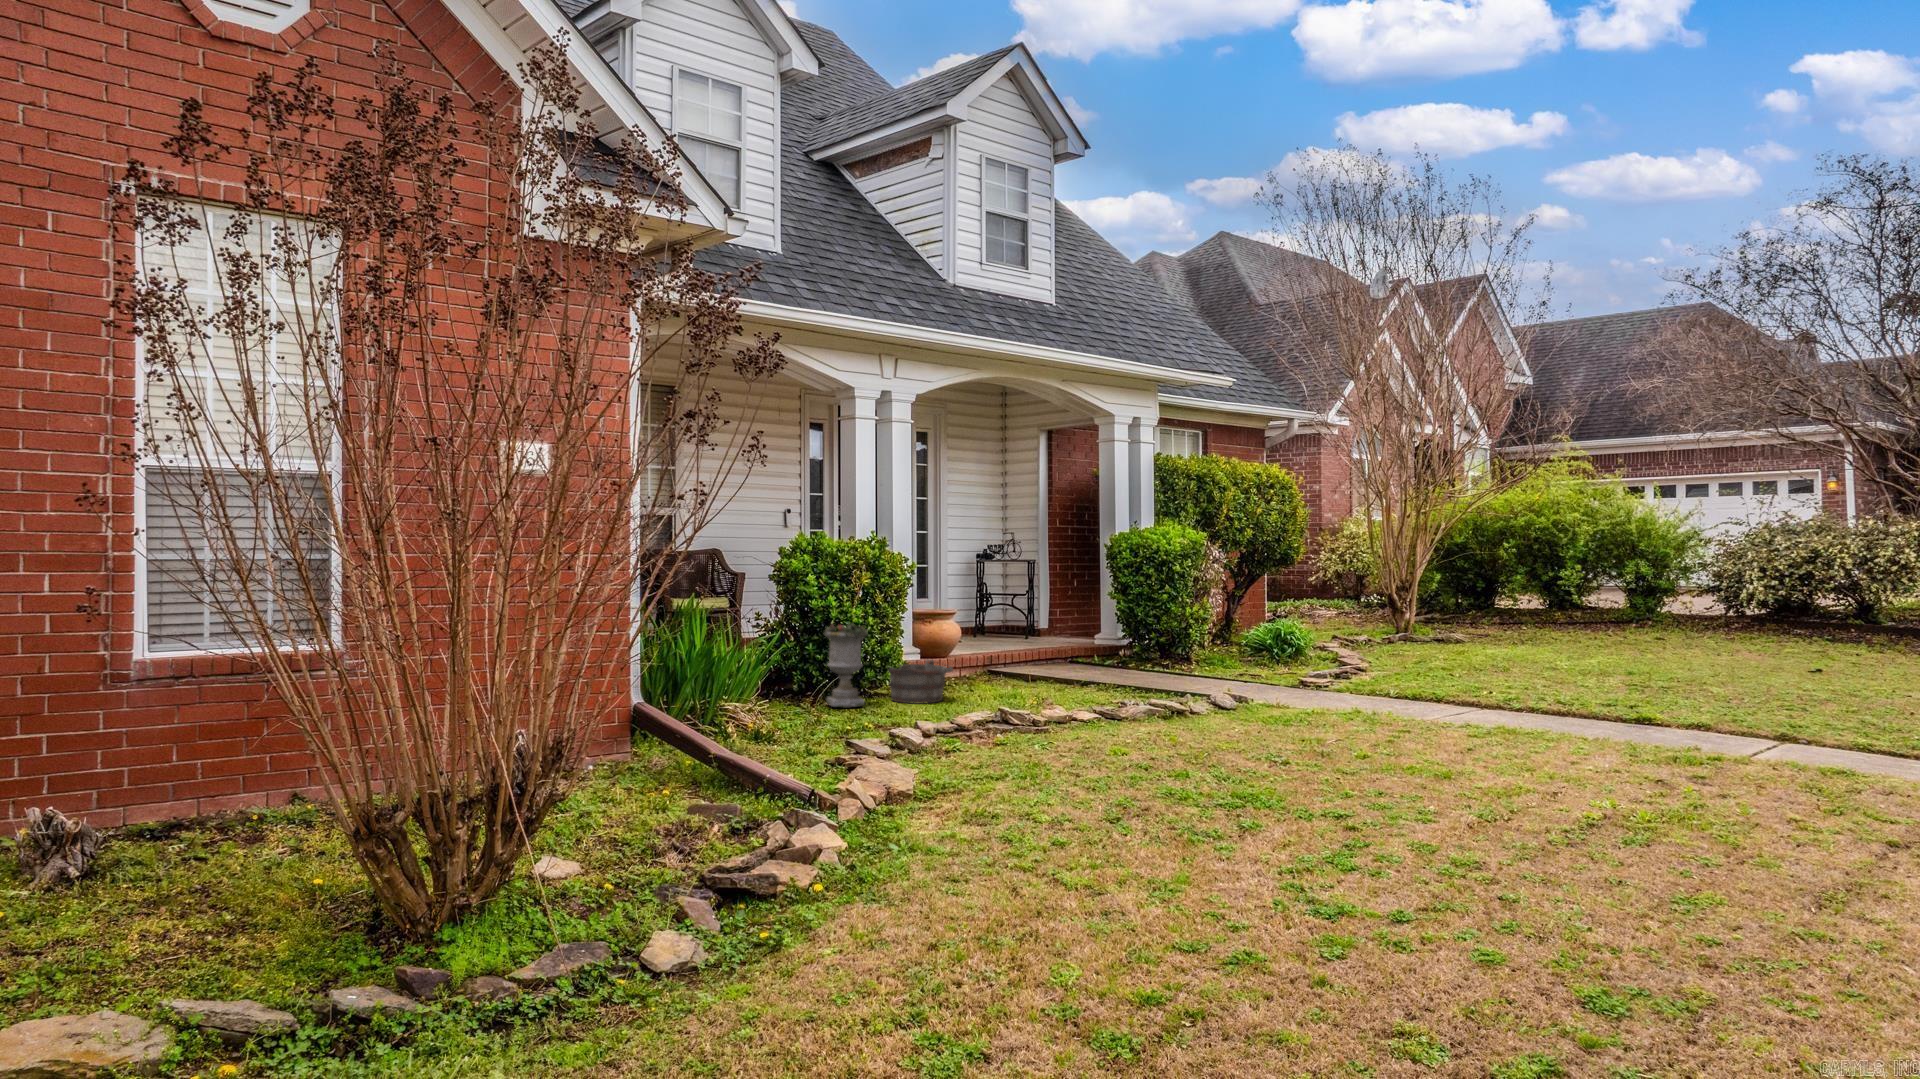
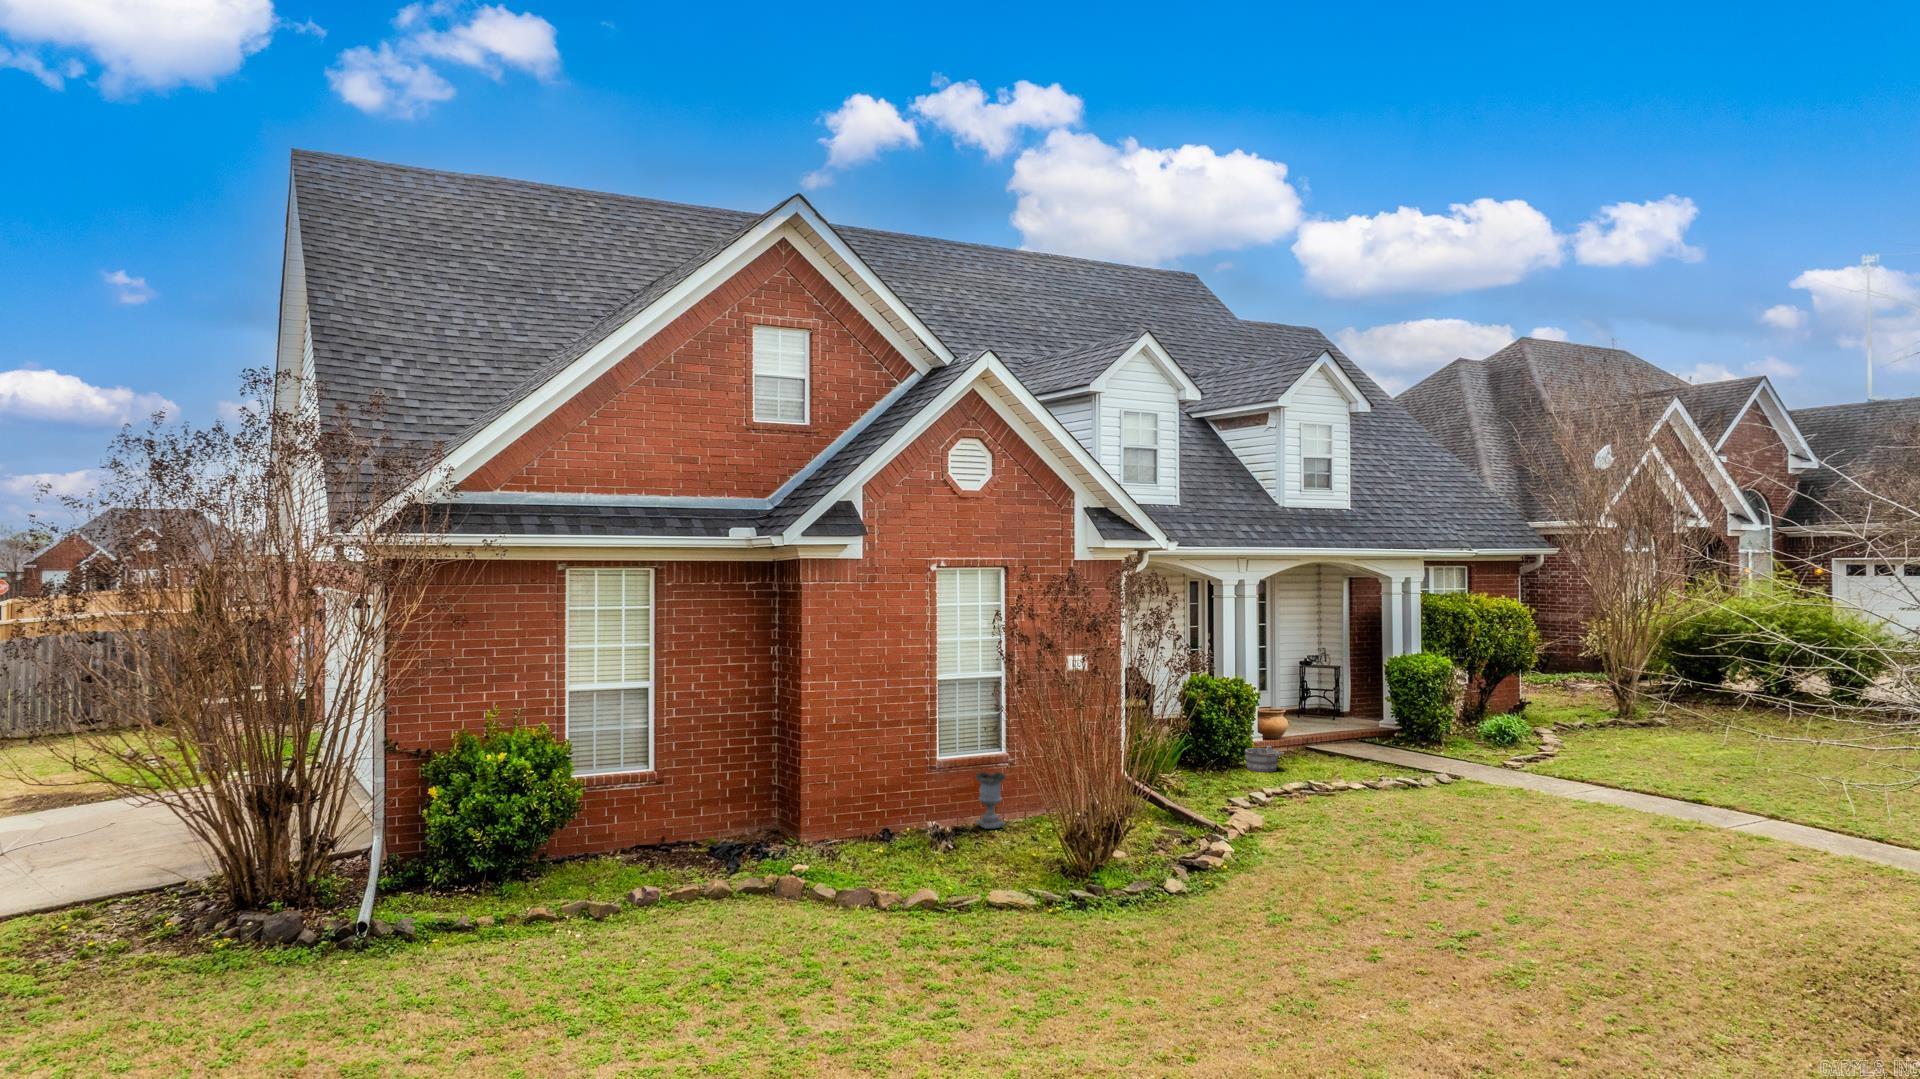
planter: present [824,623,867,708] -> present [976,771,1006,829]

